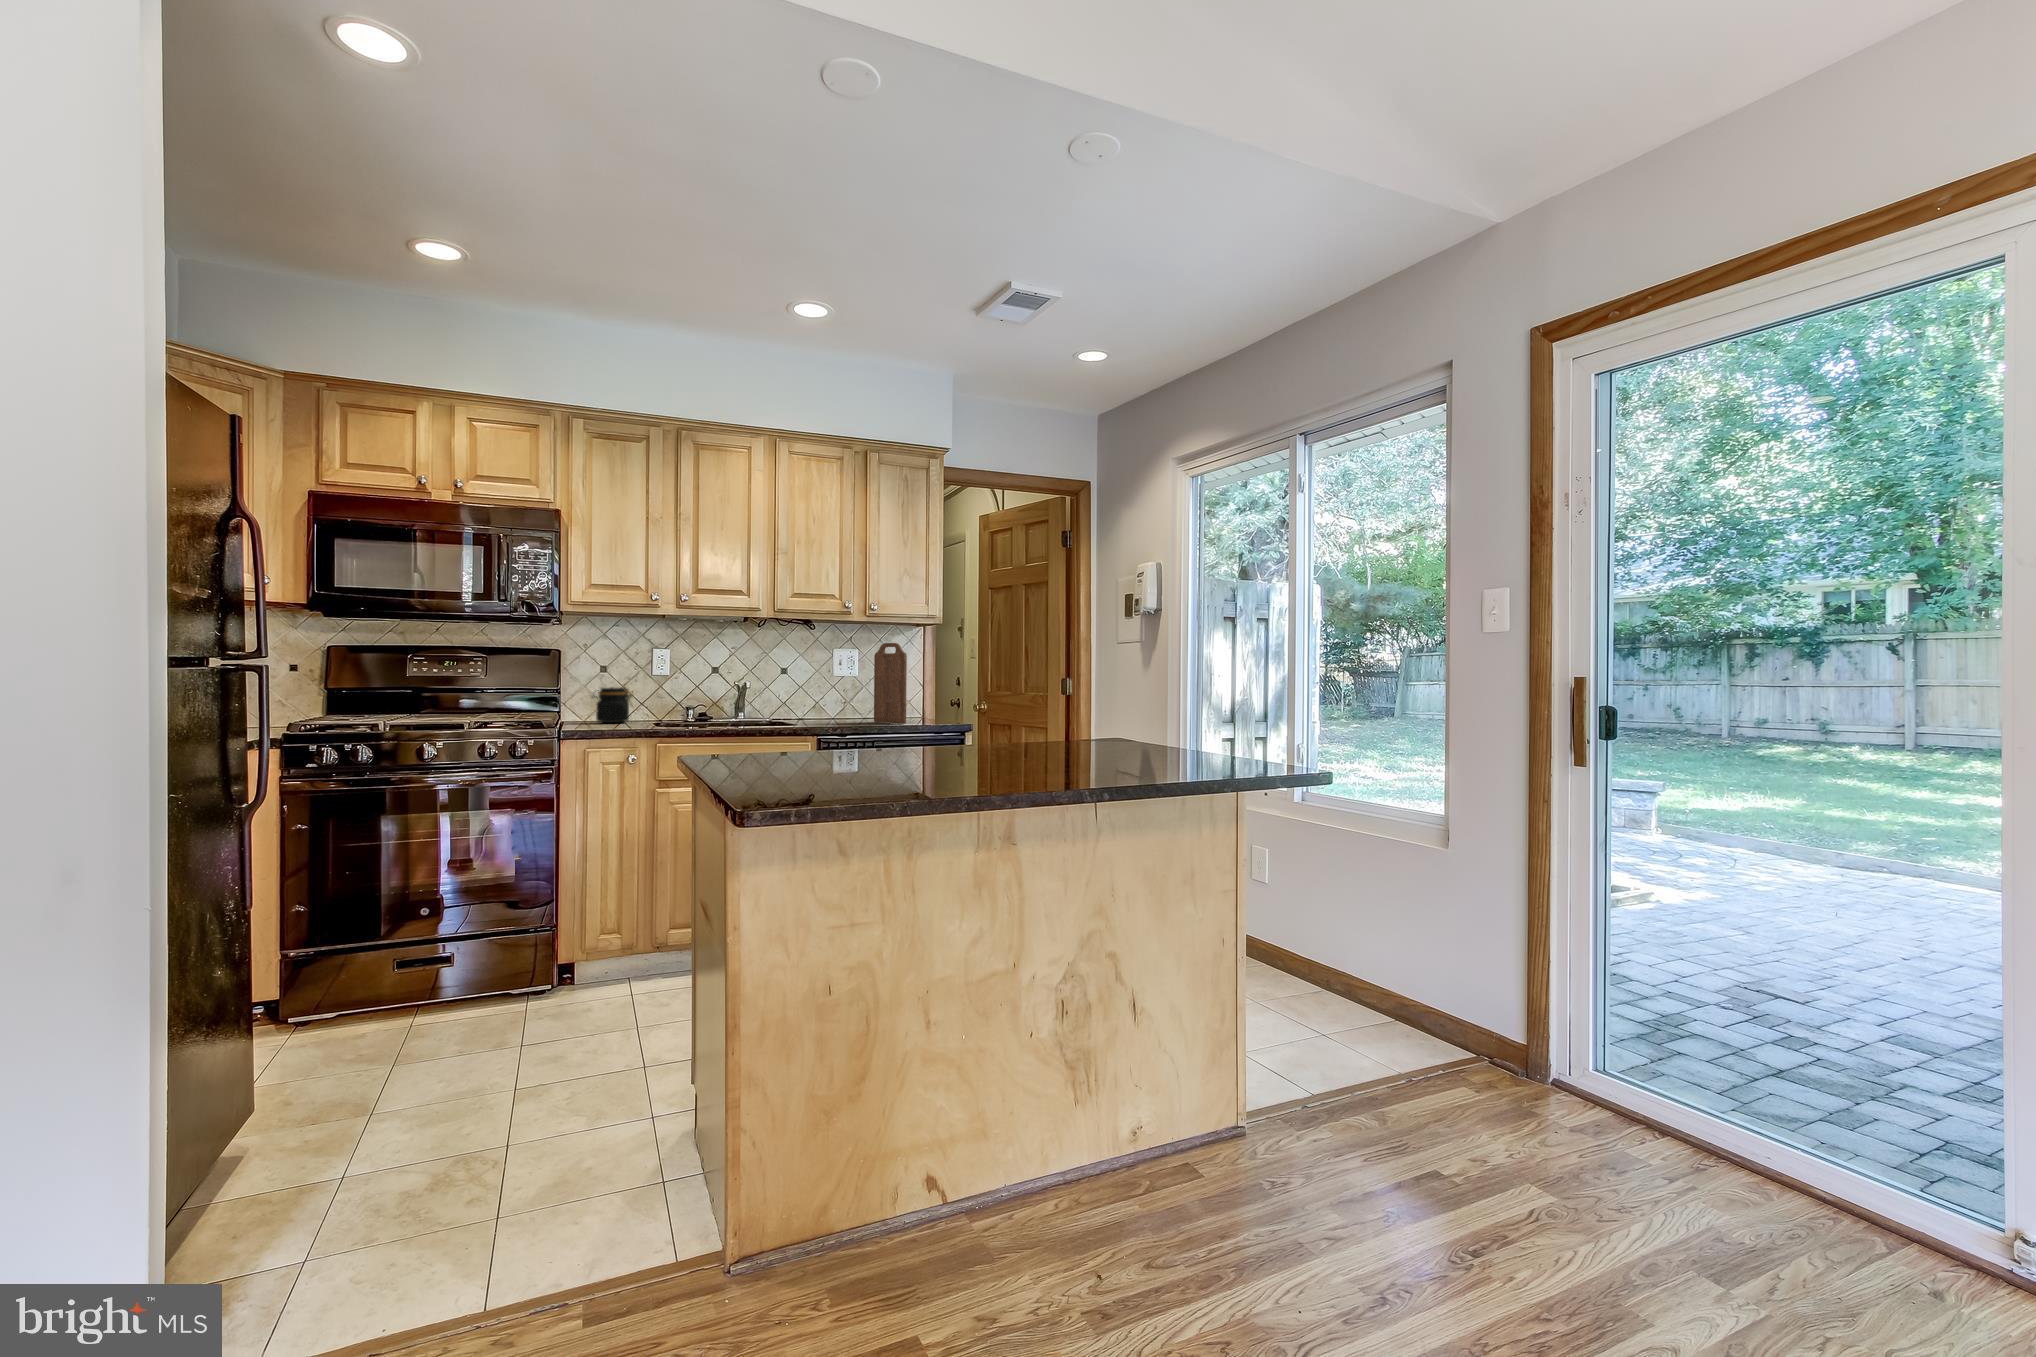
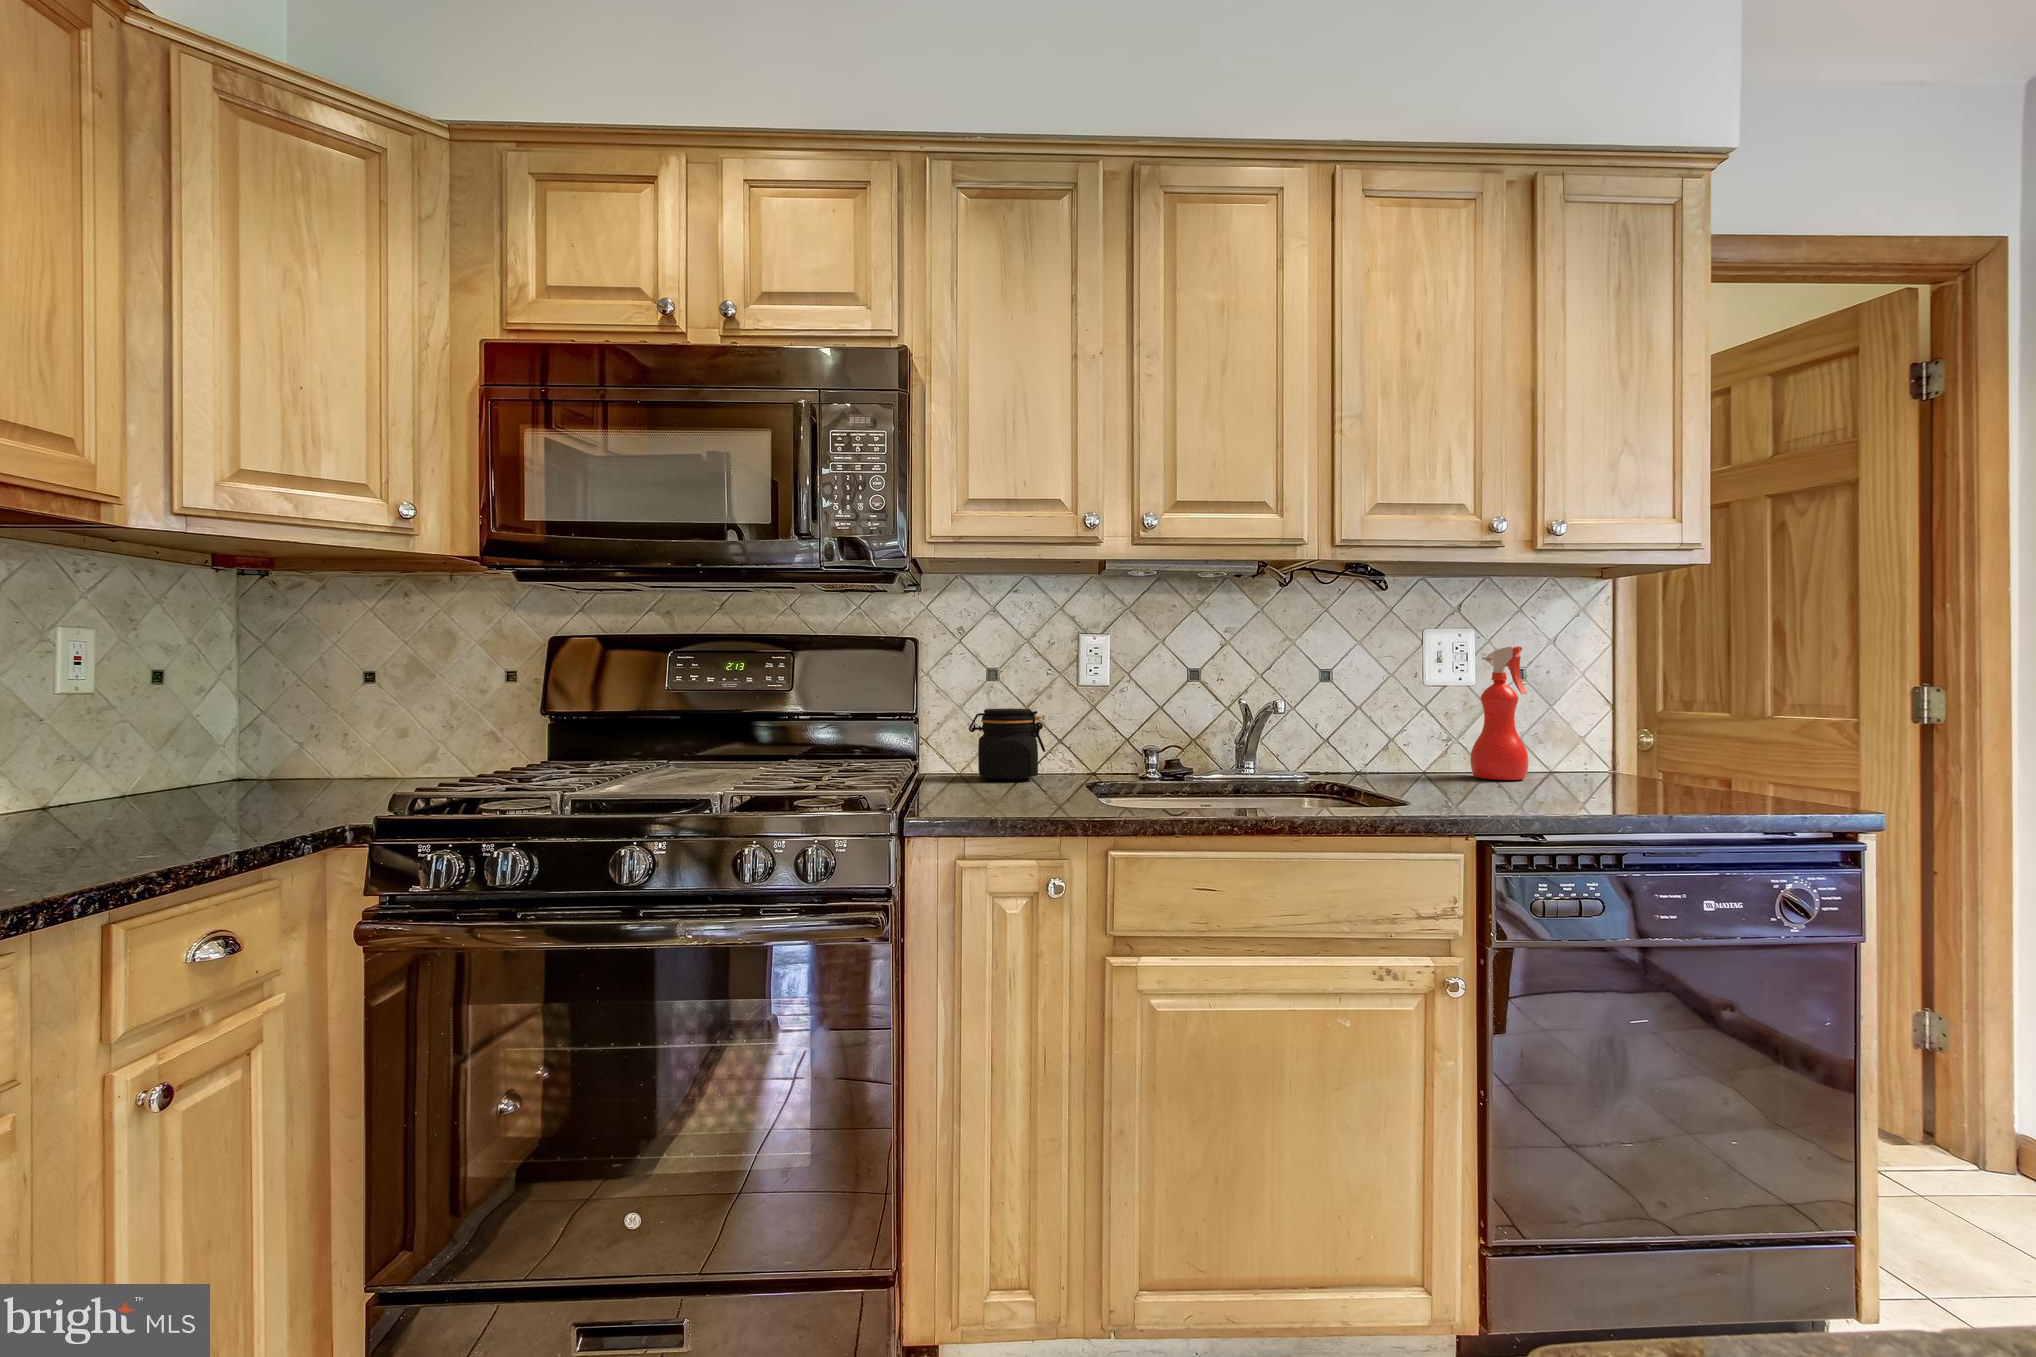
cutting board: present [874,643,907,724] -> none [1563,606,1677,805]
spray bottle: none [847,659,871,719] -> present [1470,646,1528,780]

